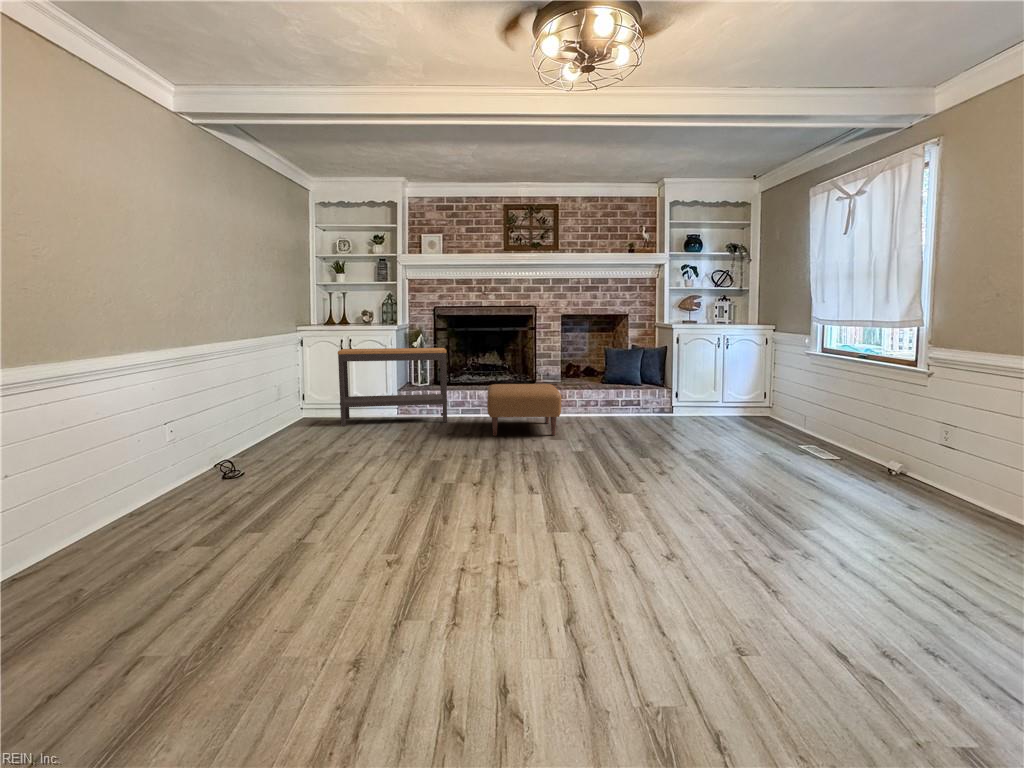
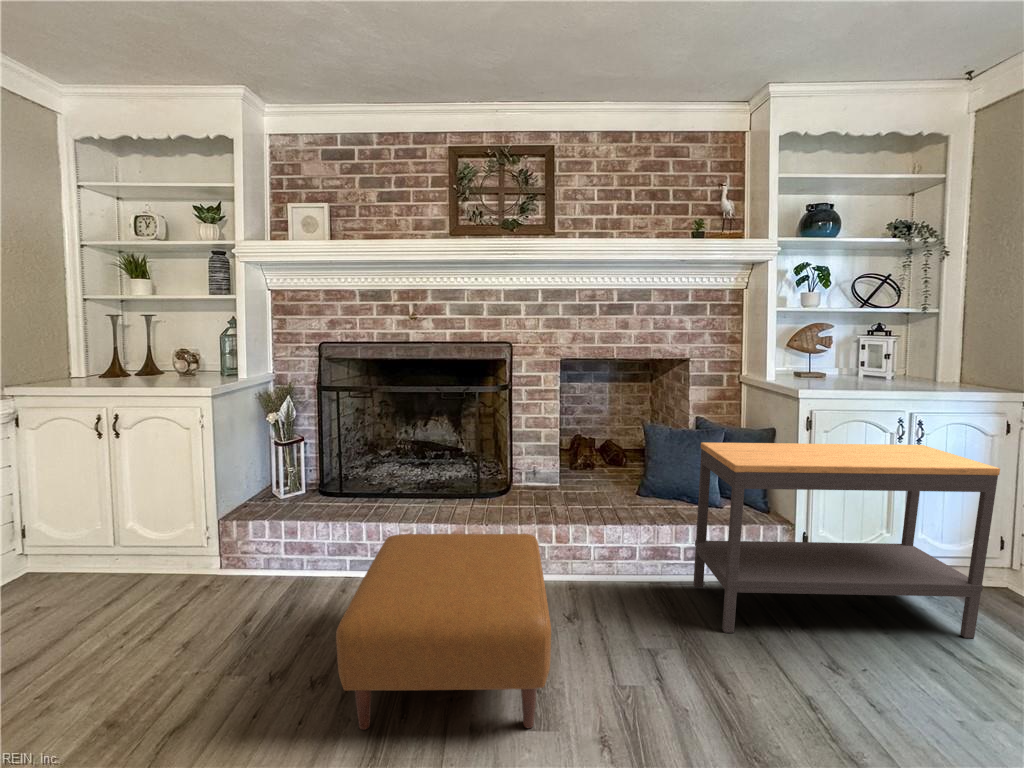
console table: present [338,348,447,426] -> present [693,442,1000,638]

